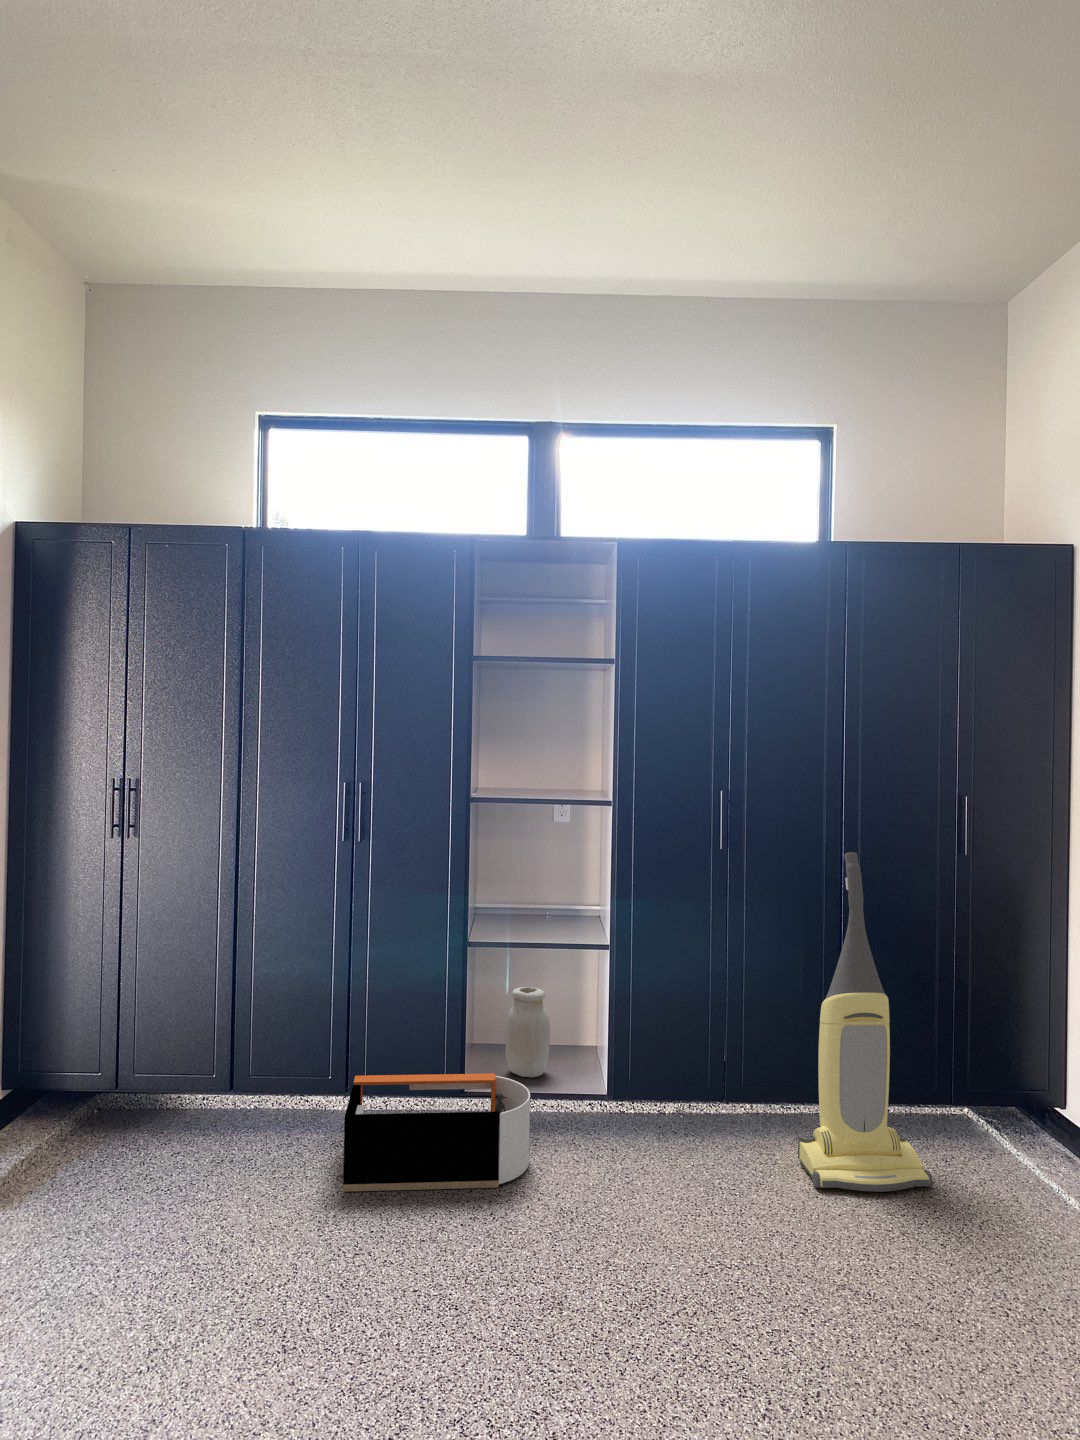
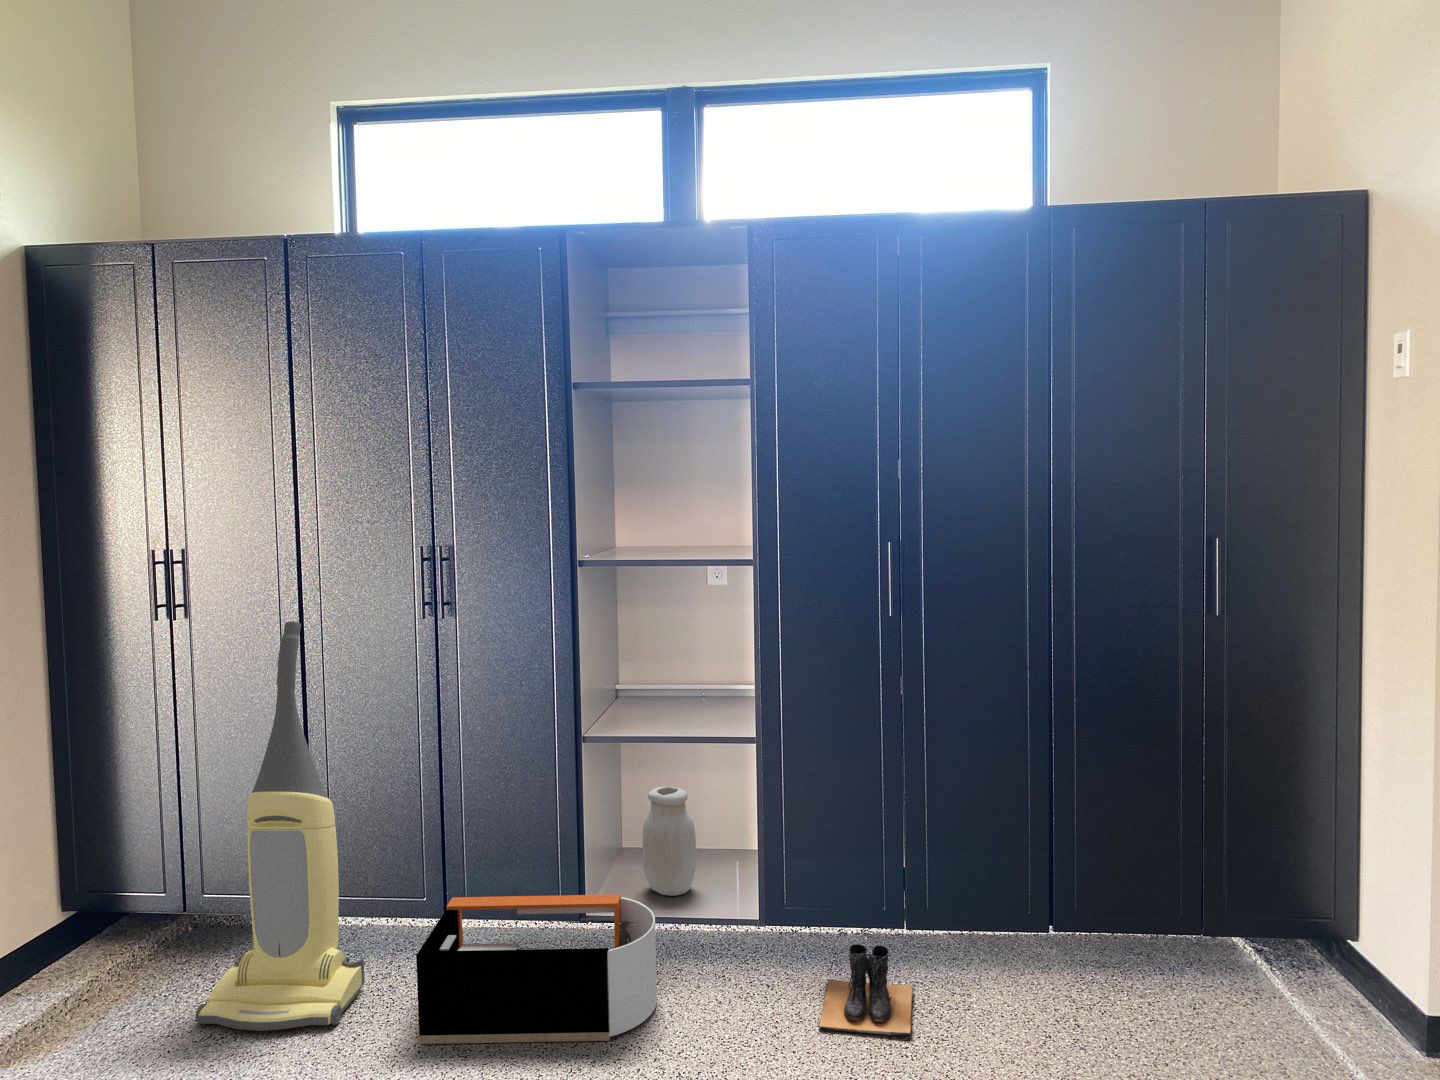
vacuum cleaner: present [798,852,933,1192] -> present [195,621,365,1031]
boots: none [662,1112,736,1181] -> present [819,944,913,1036]

